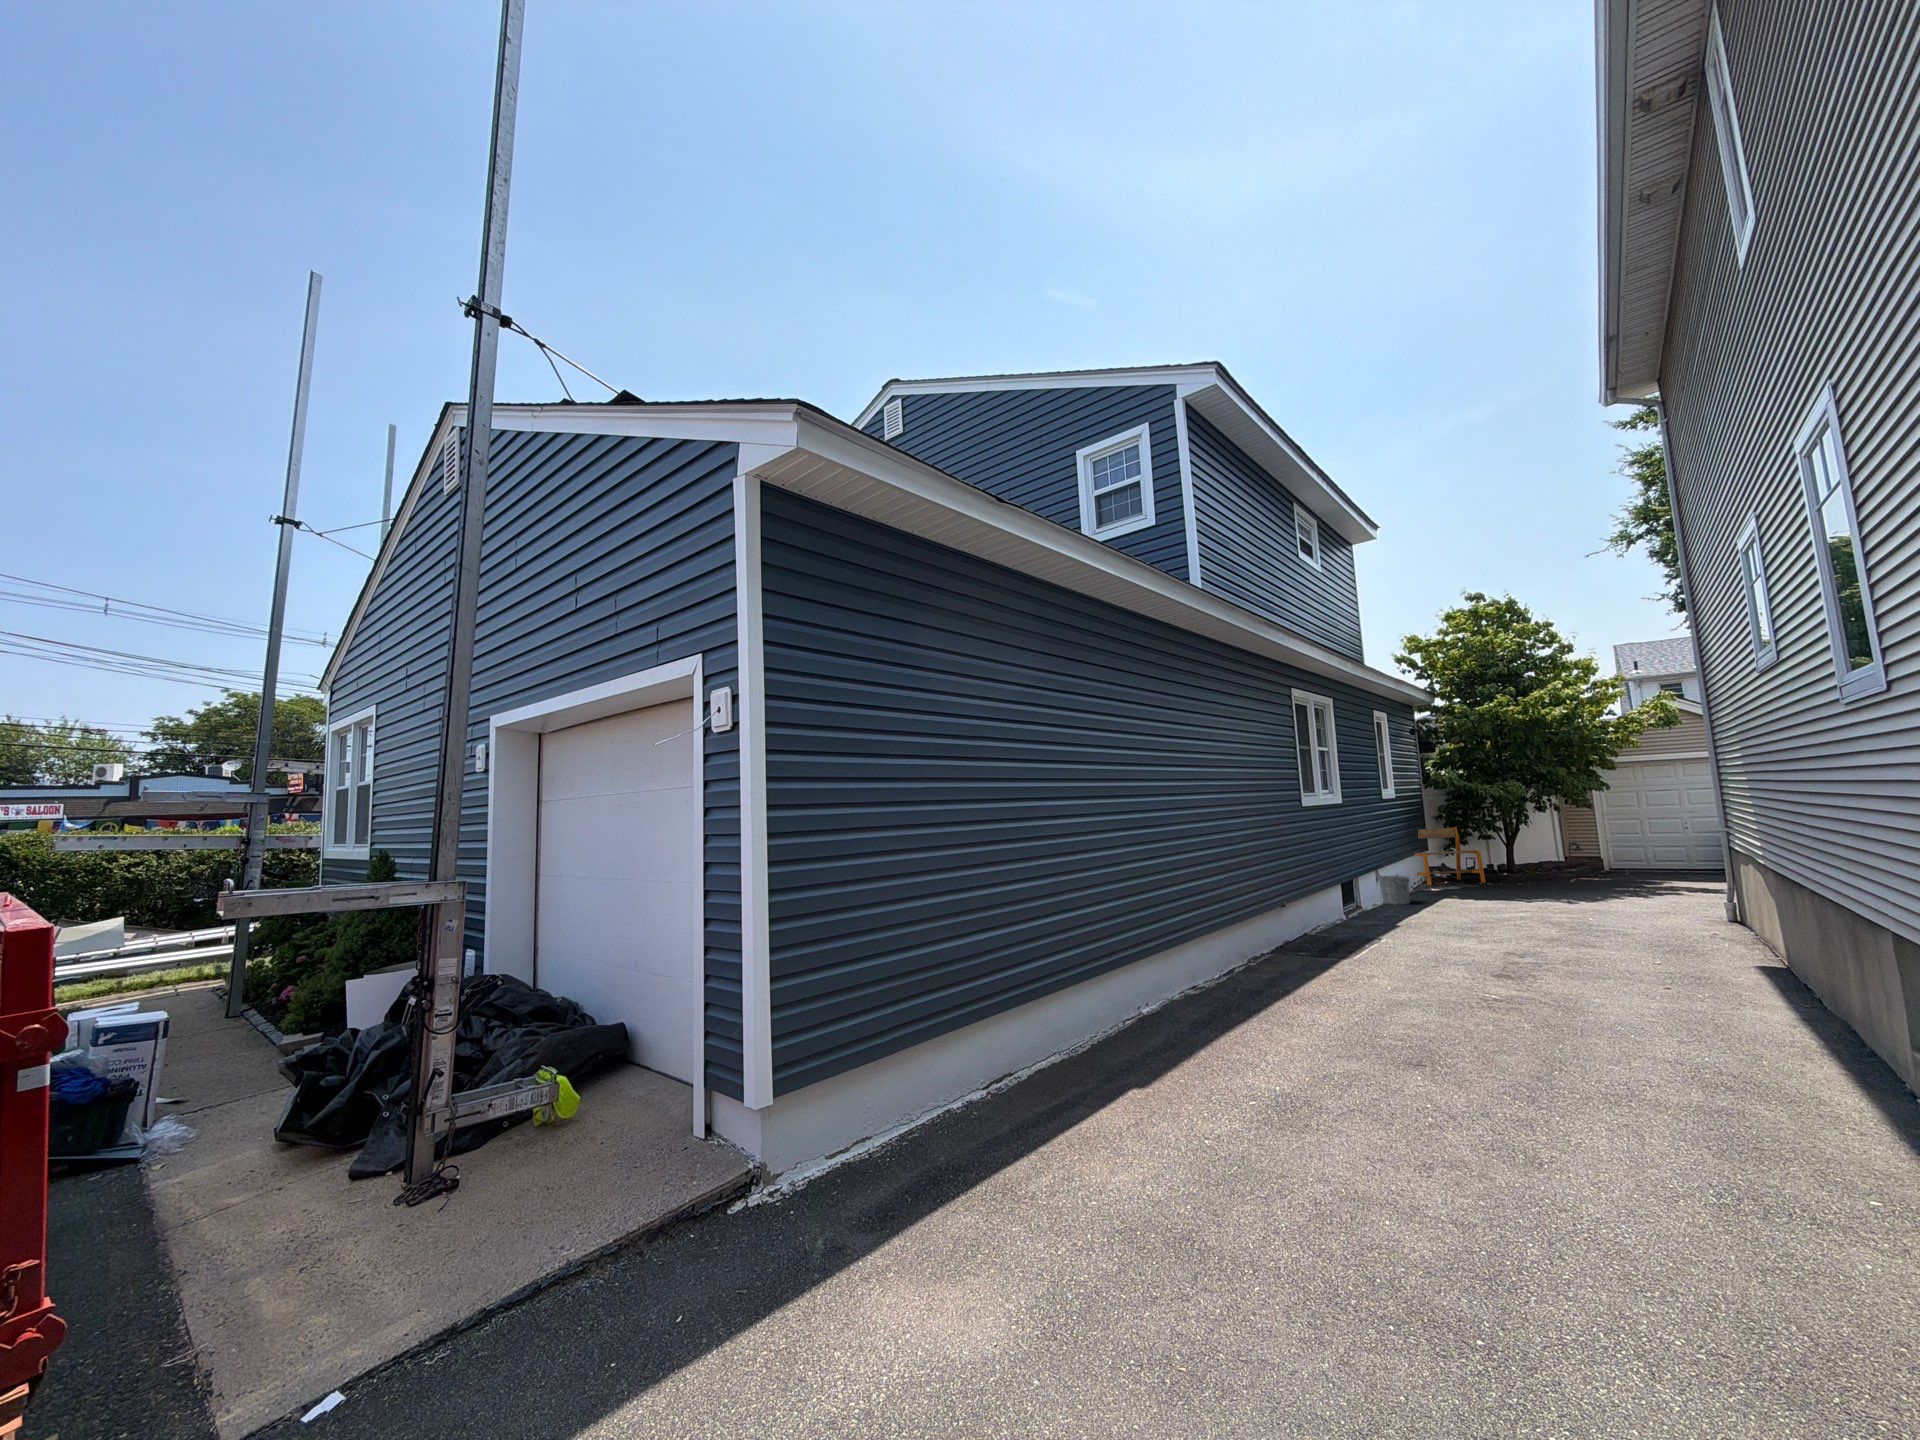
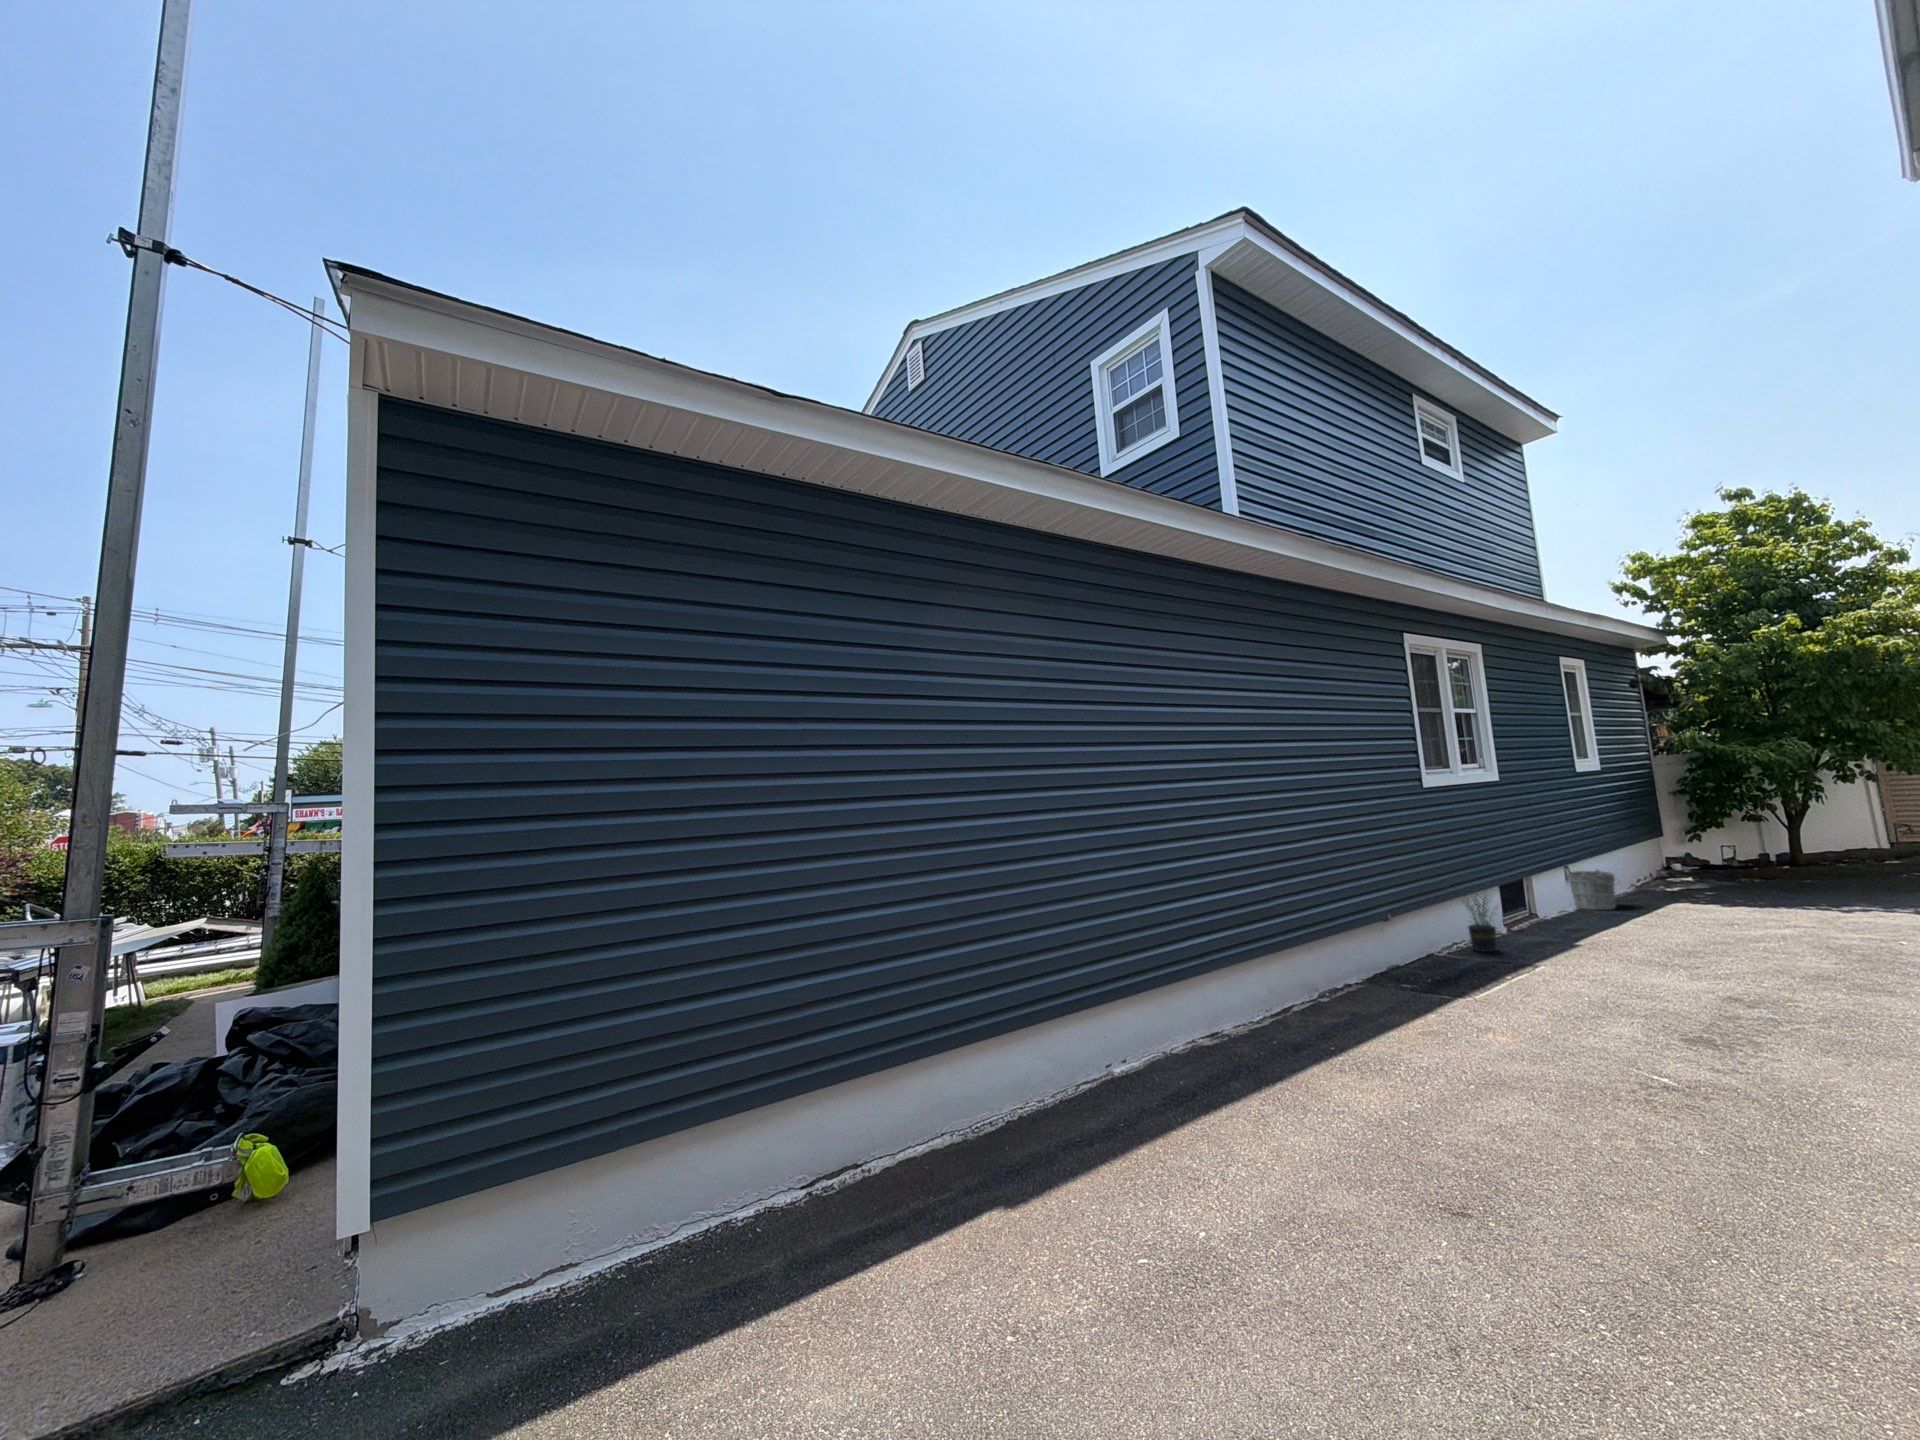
bench: present [1415,827,1486,885] -> none [1625,804,1751,881]
potted plant: none [1315,879,1353,932] -> present [1460,889,1497,952]

